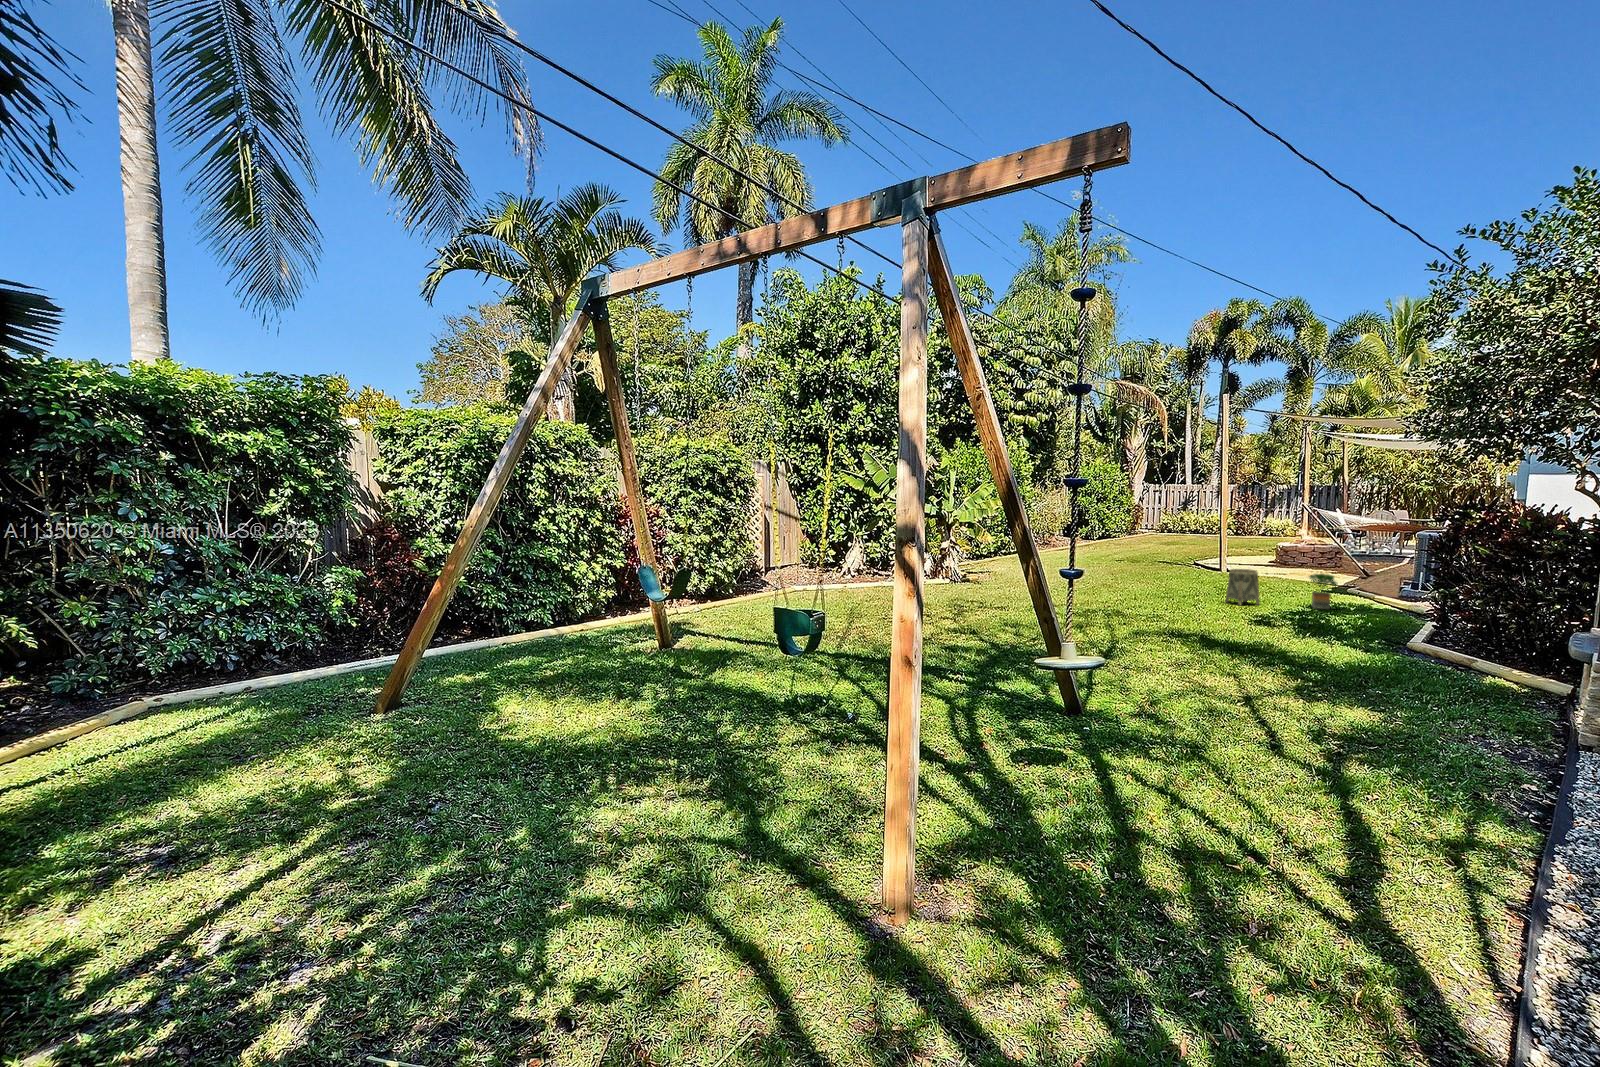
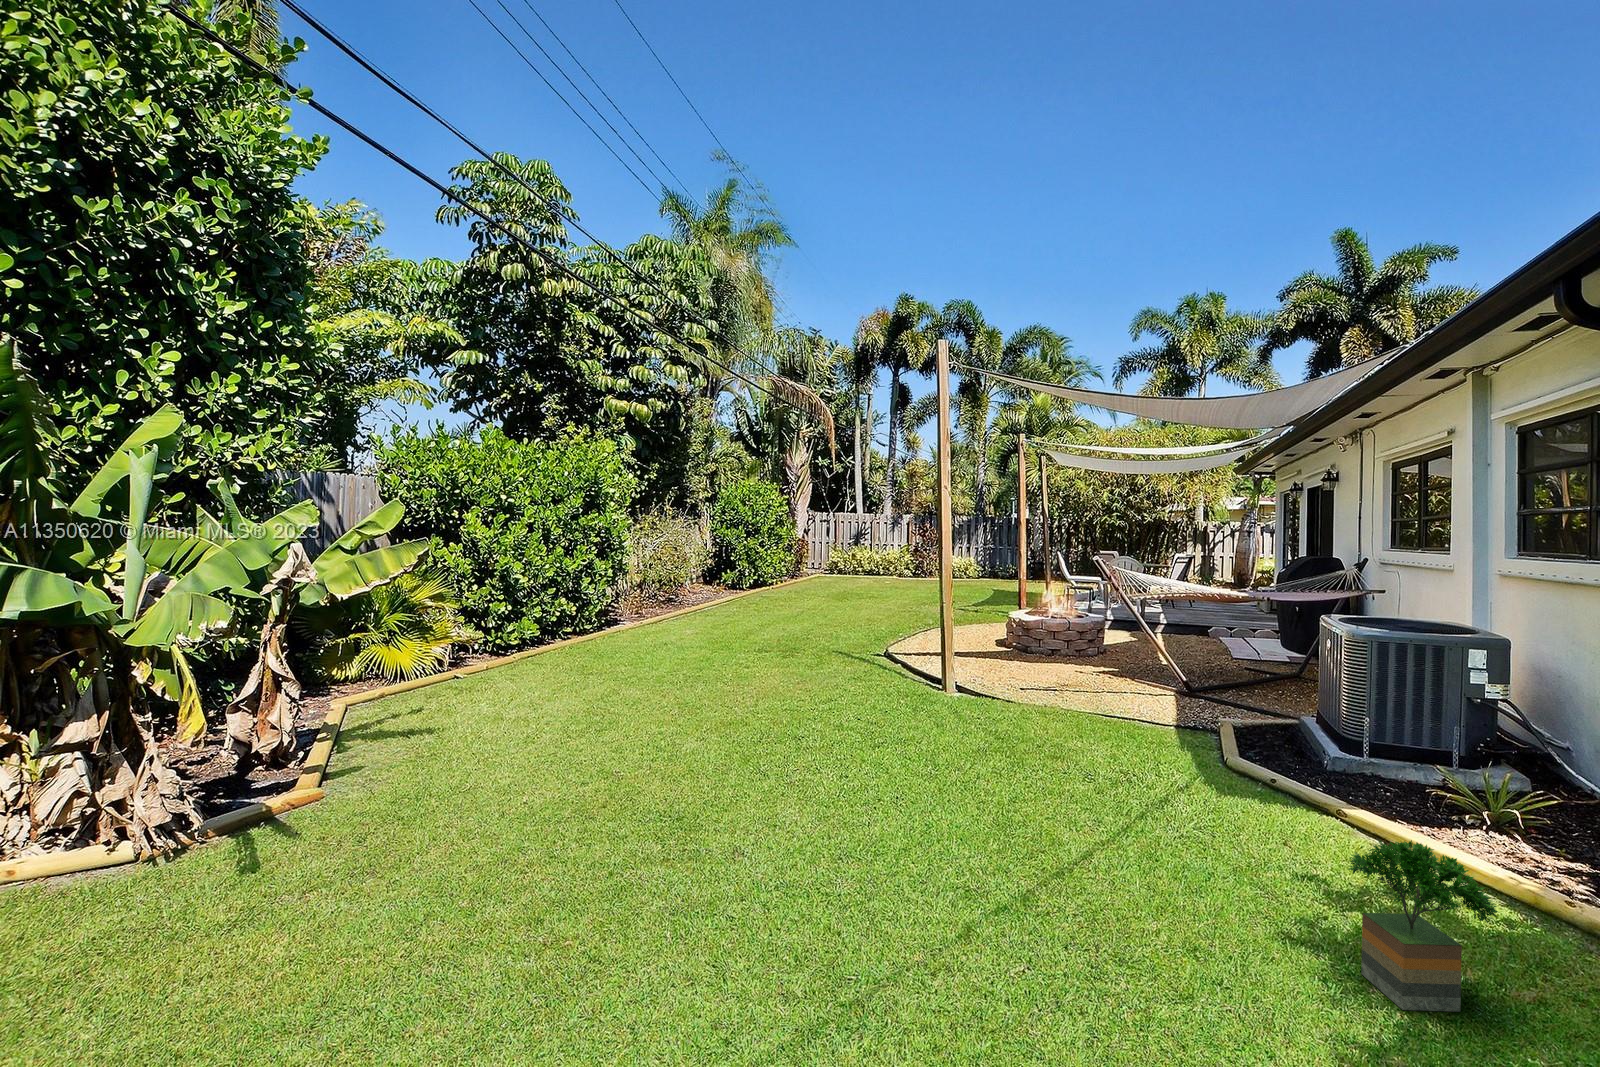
basket: present [1226,569,1260,605] -> none [1060,824,1198,1032]

